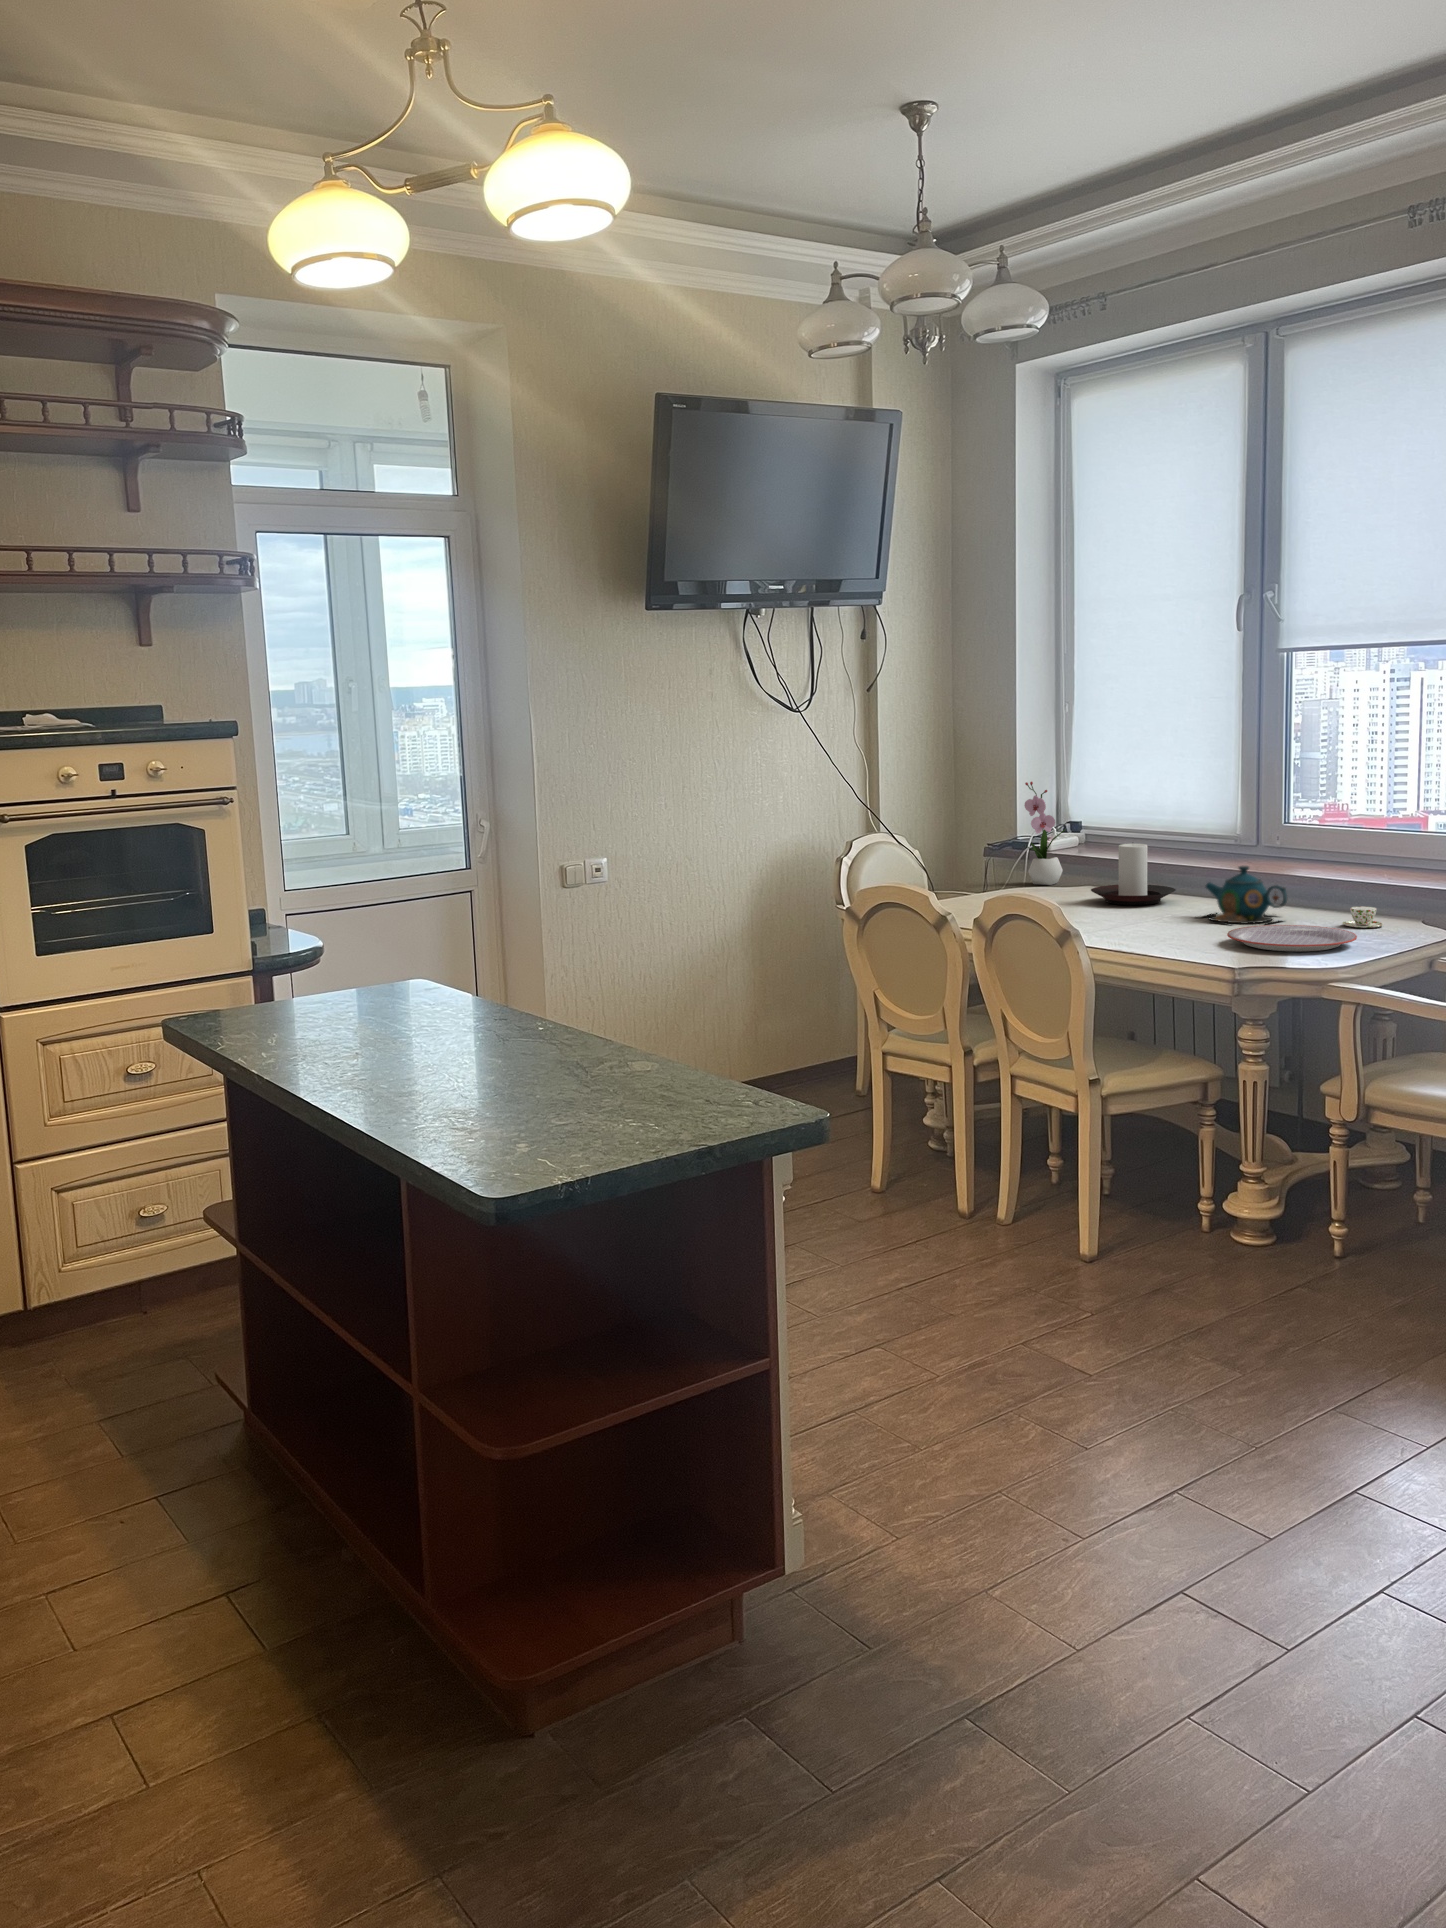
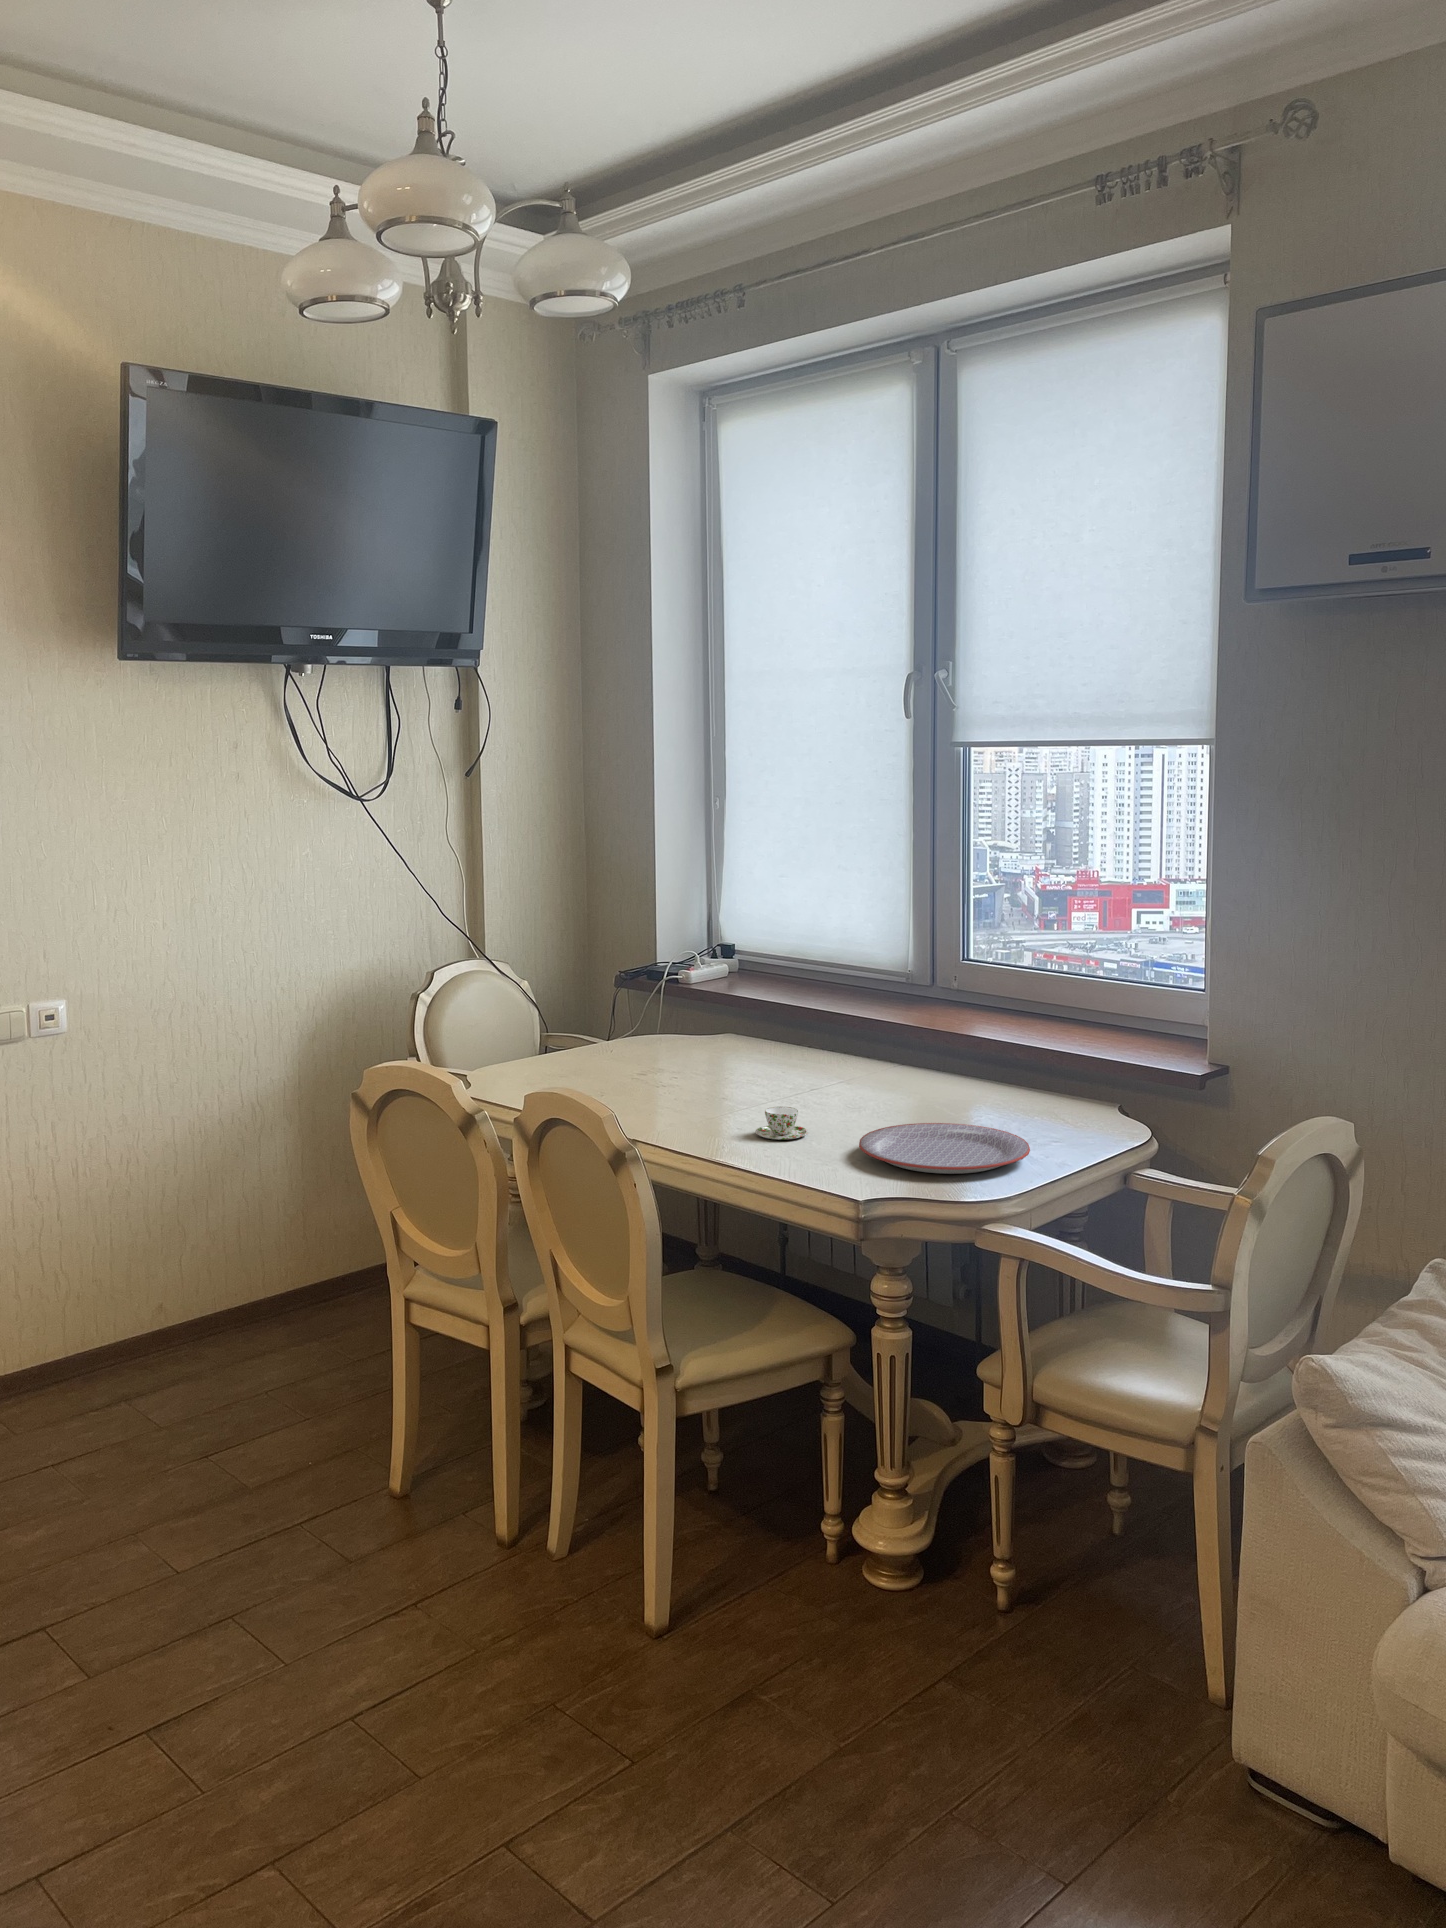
flower arrangement: present [1024,782,1066,885] -> none [655,899,710,1031]
candle holder: present [1091,844,1176,905] -> none [720,986,828,1072]
teapot: present [1206,866,1287,924] -> none [822,1030,972,1120]
teacup: present [1343,906,1384,928] -> present [755,1107,808,1140]

